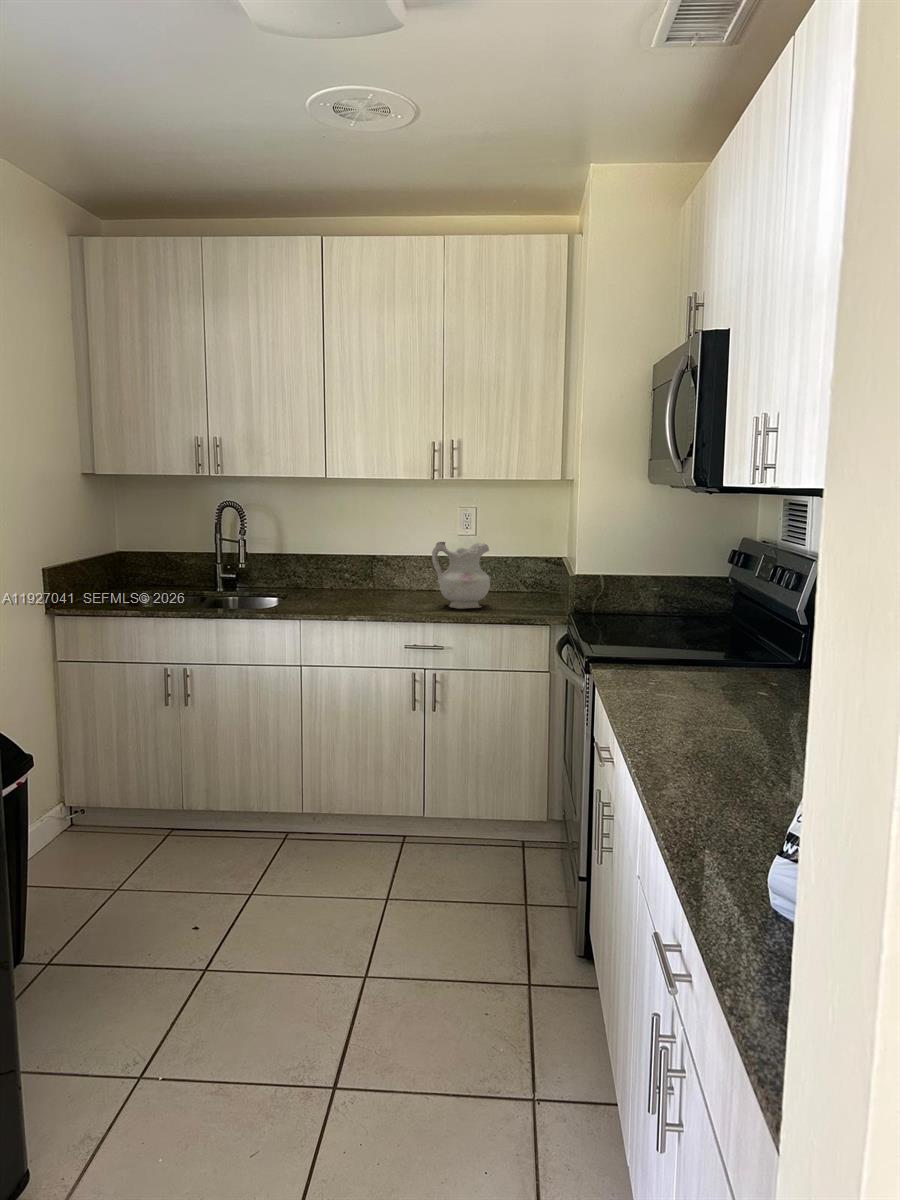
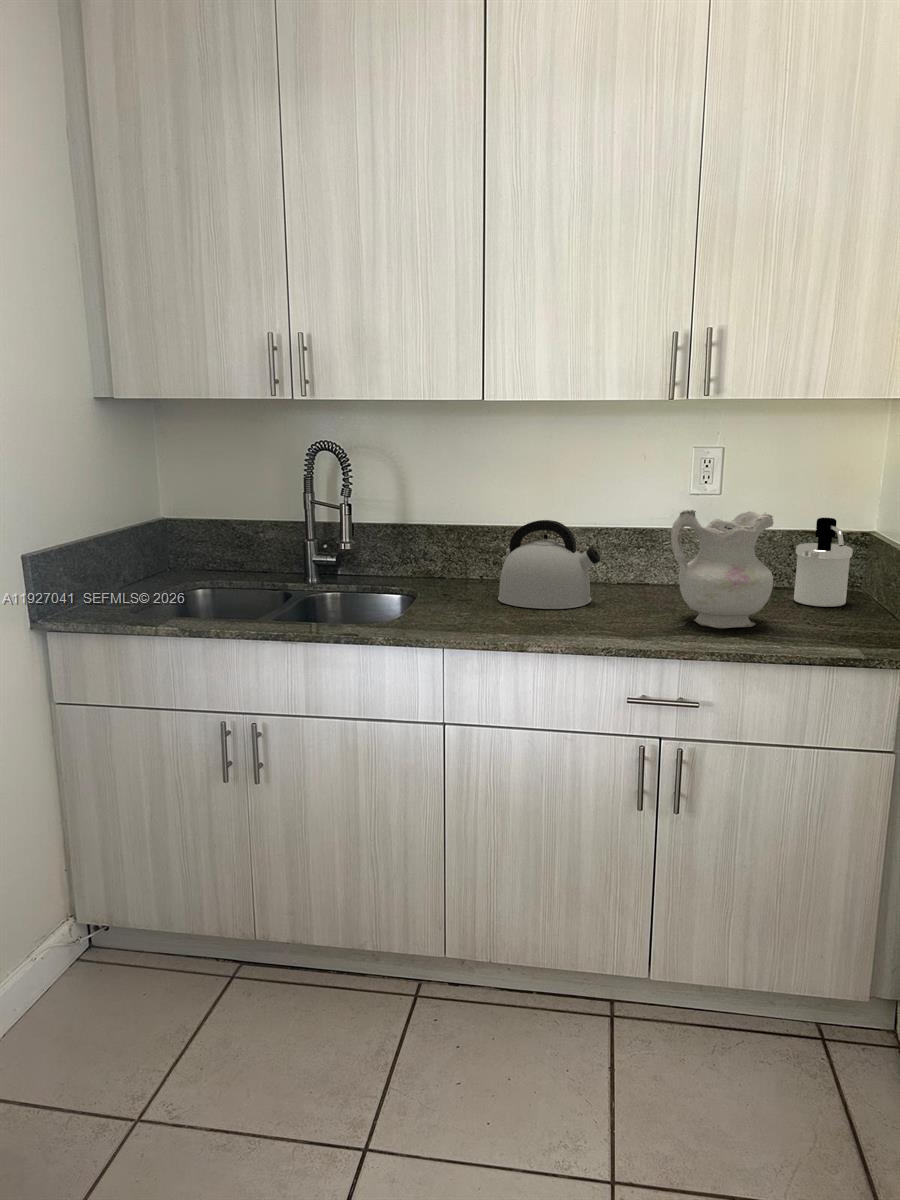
soap dispenser: none [515,548,546,600] -> present [794,518,853,607]
kettle: none [339,549,399,602] -> present [498,520,600,609]

